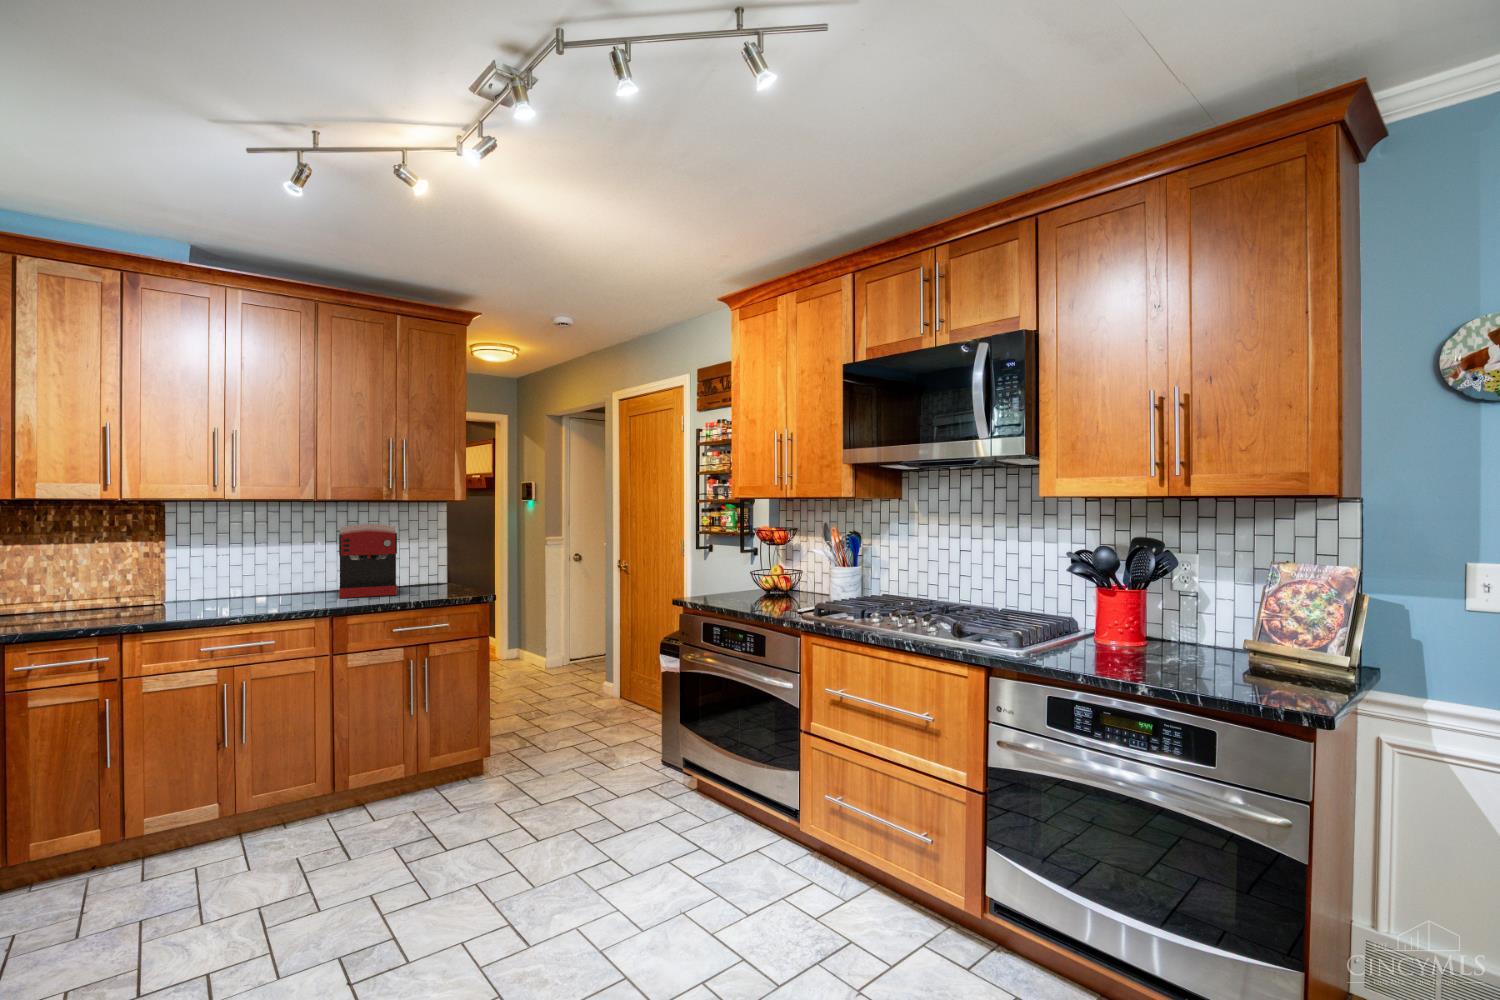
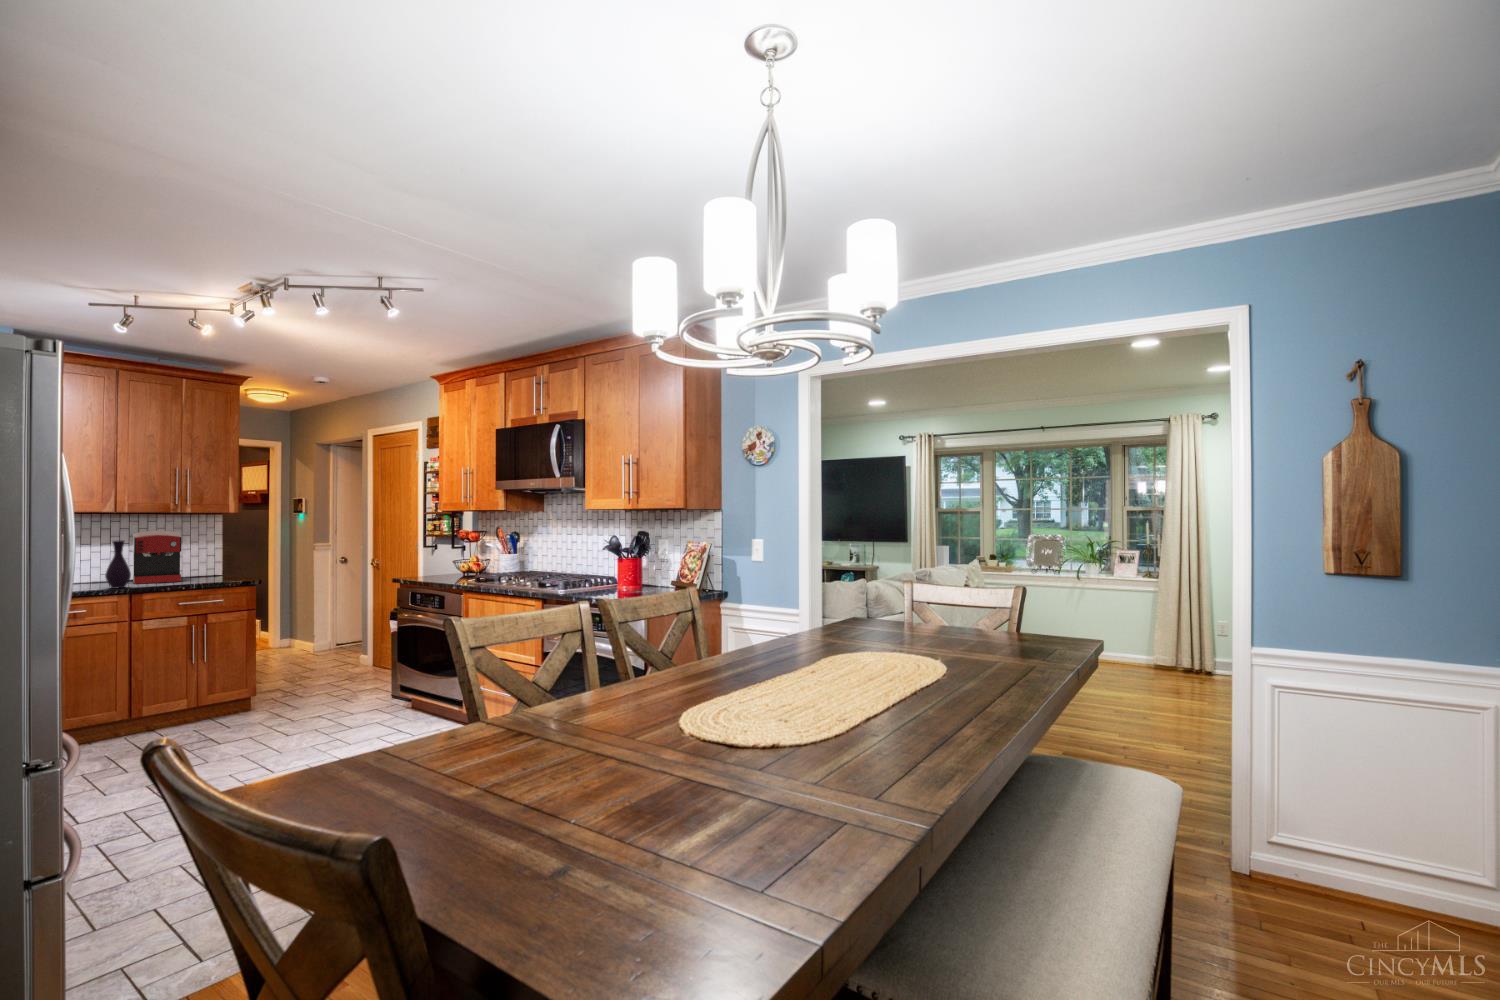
vase: none [299,539,332,608] -> present [105,540,131,589]

